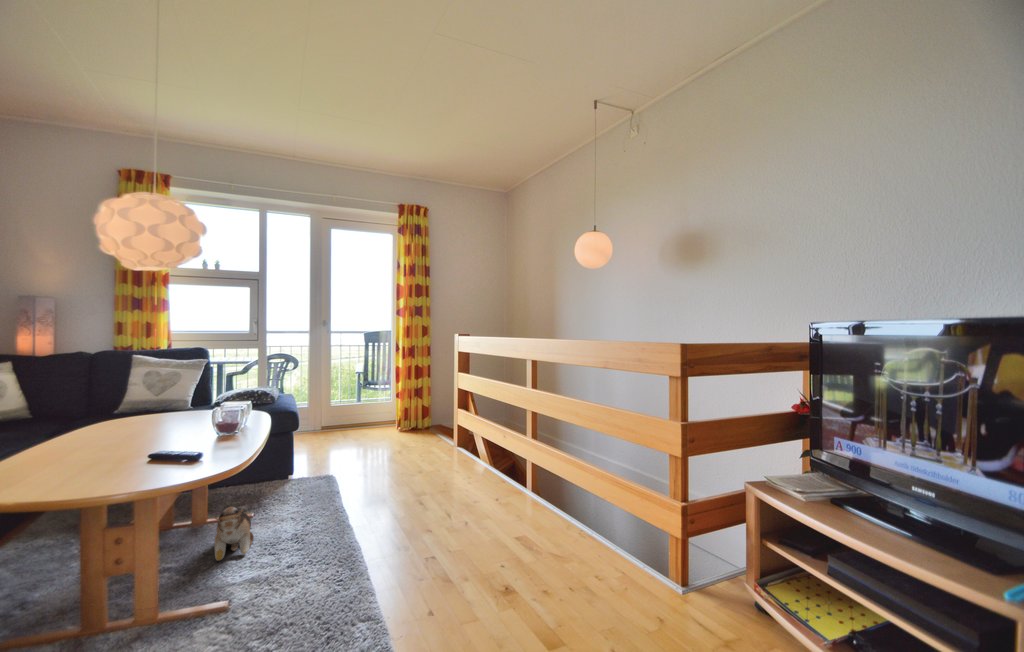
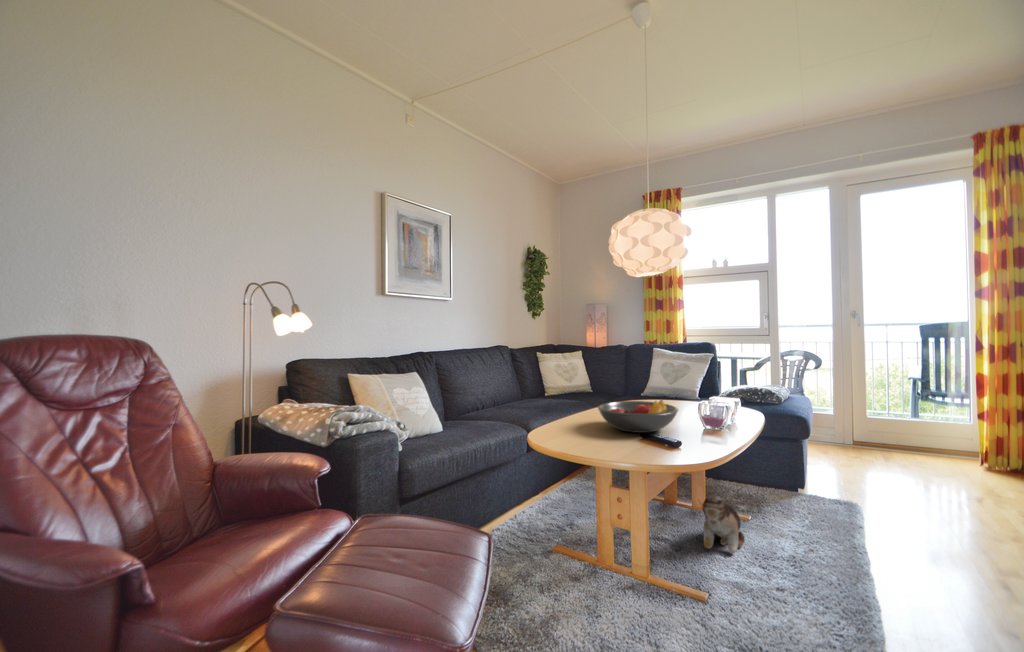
fruit bowl: none [82,424,196,468] -> present [598,400,678,433]

